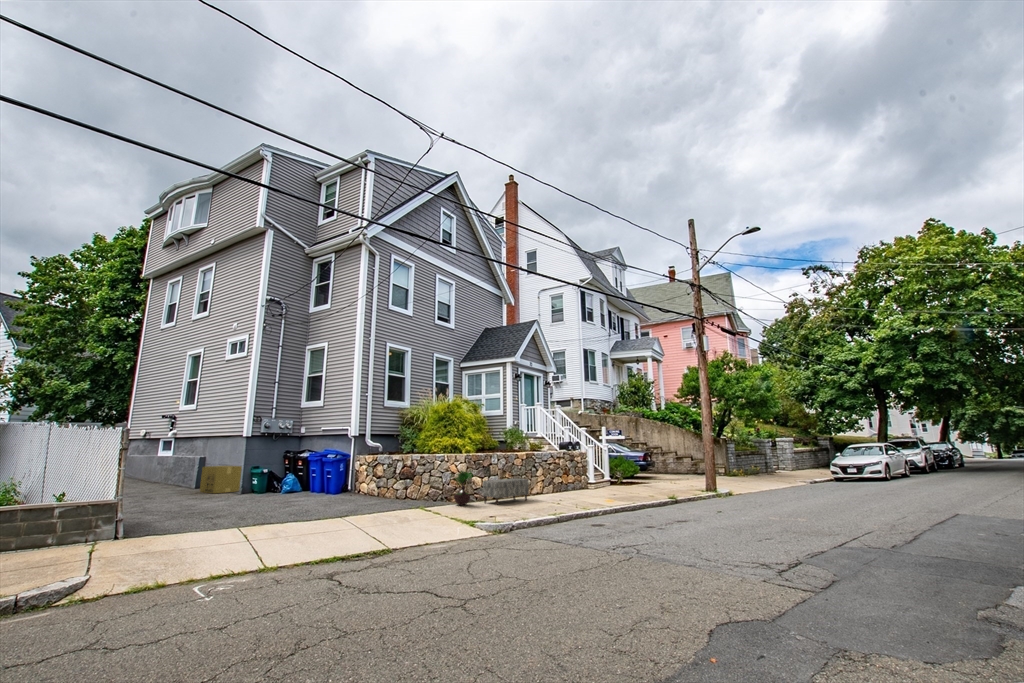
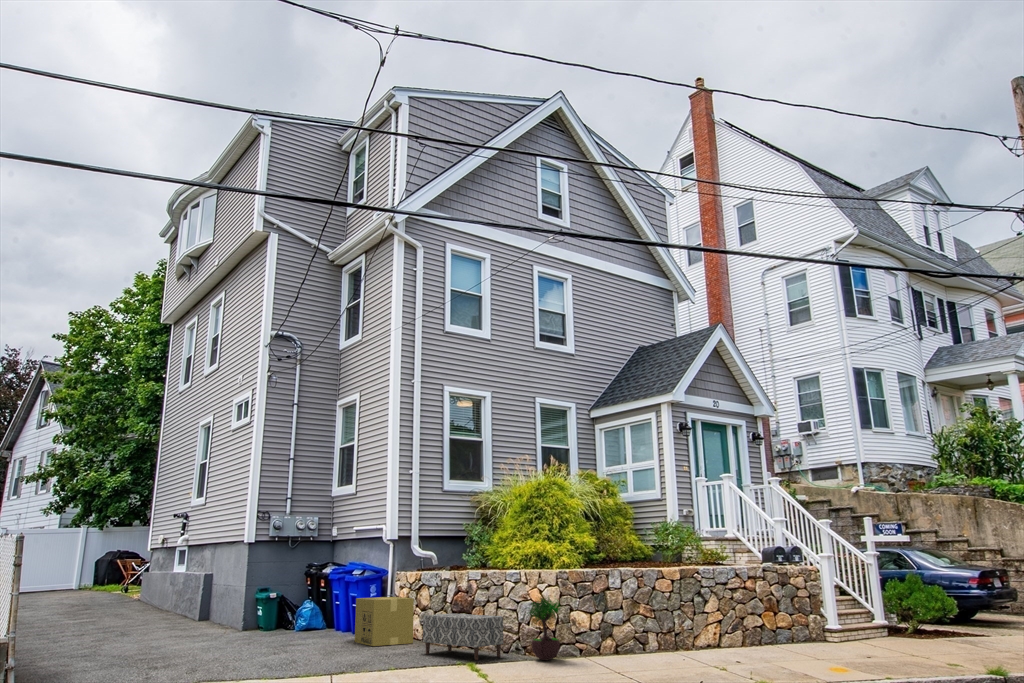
cardboard box: present [200,466,242,493] -> present [355,597,414,646]
bench: present [483,478,529,505] -> present [423,613,503,660]

